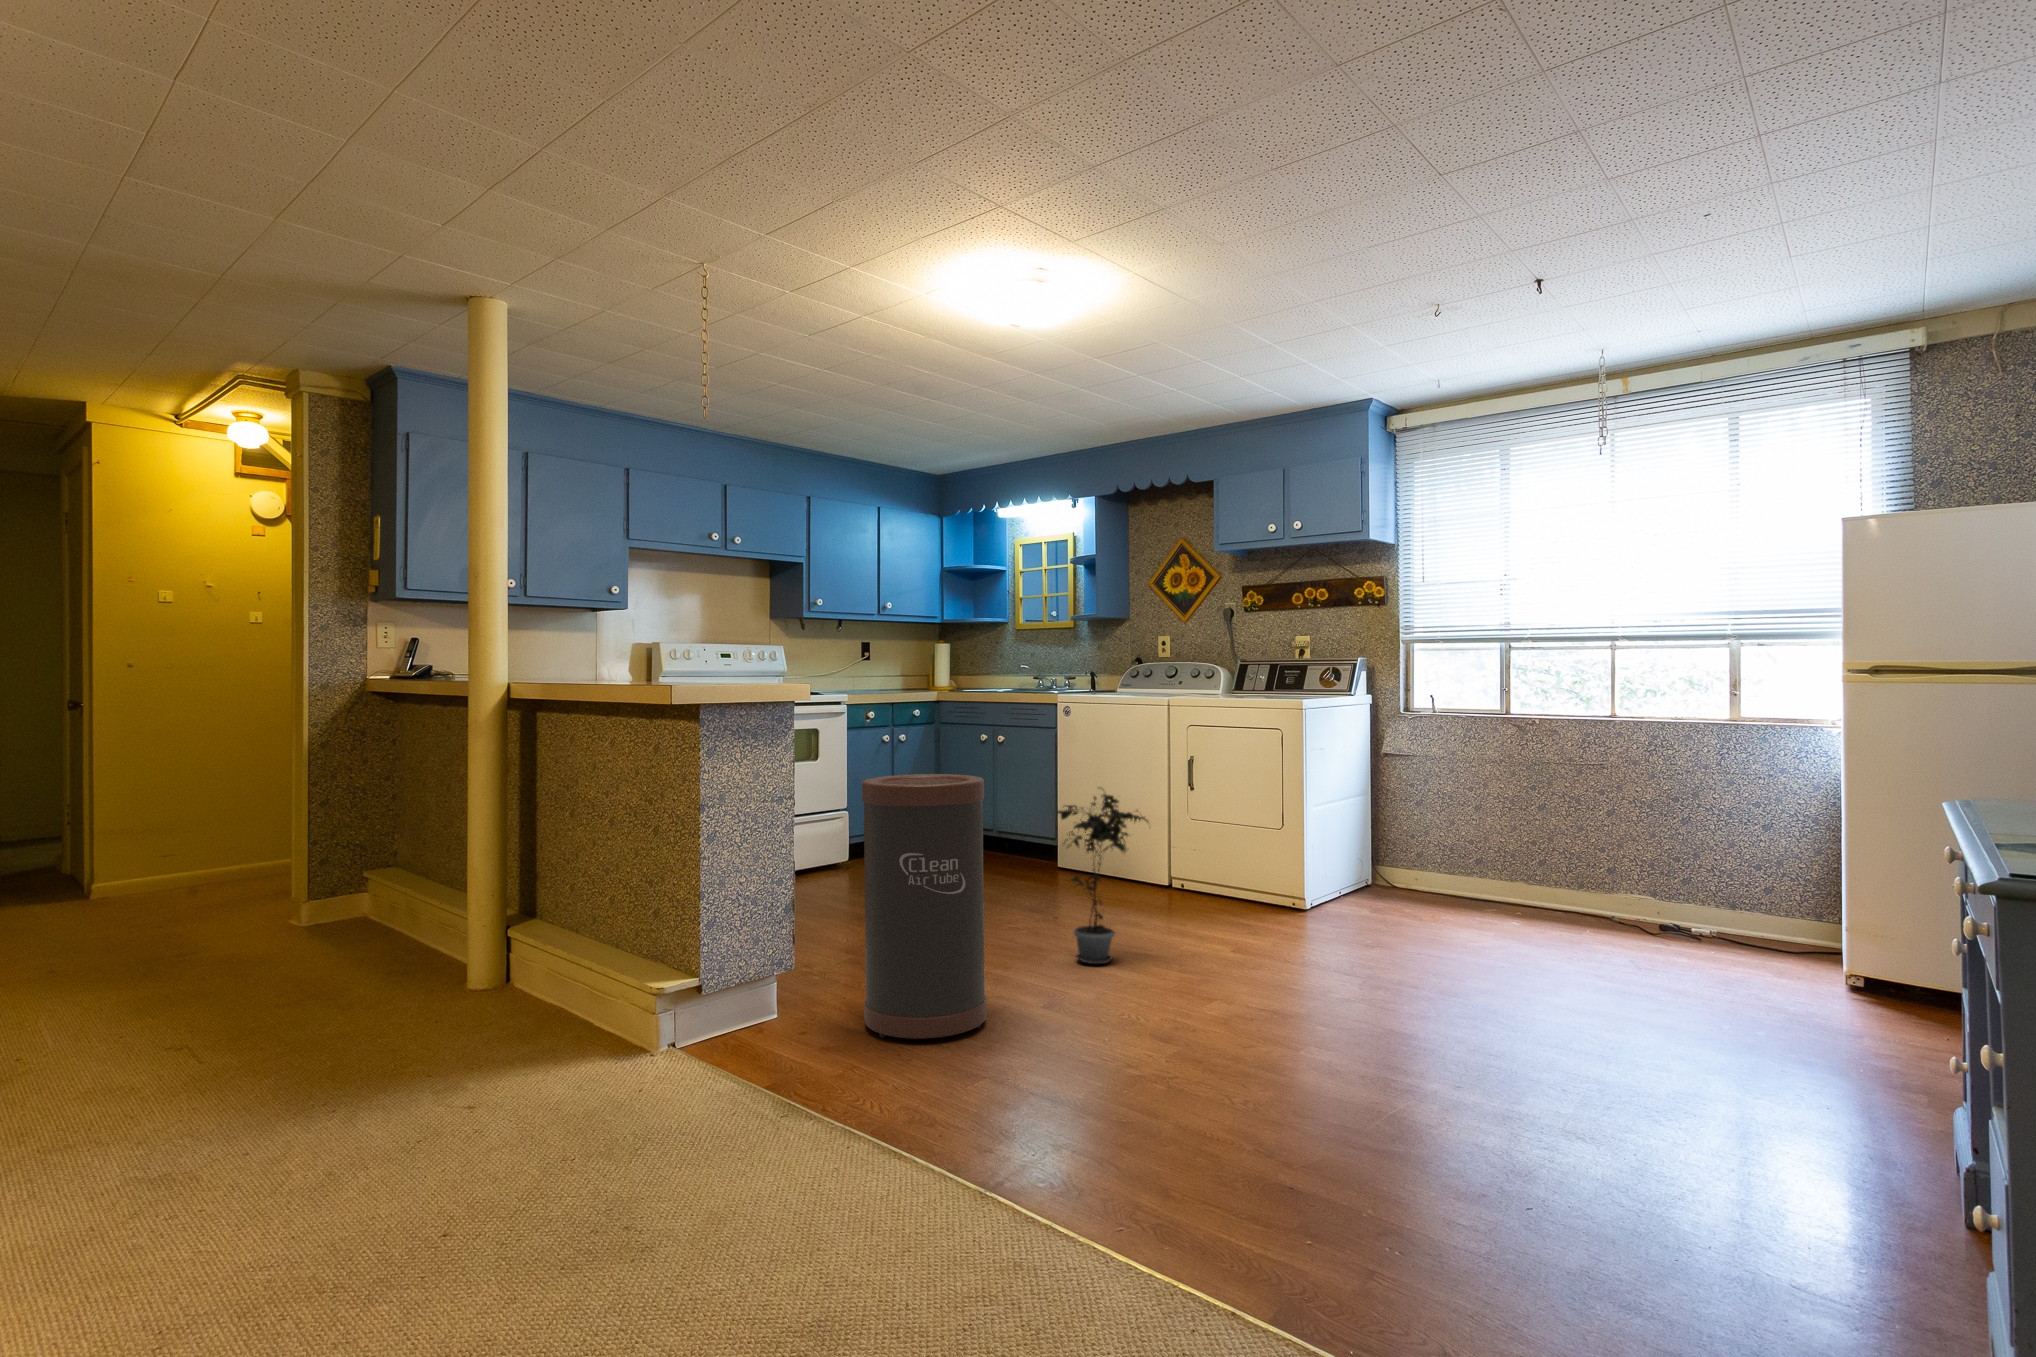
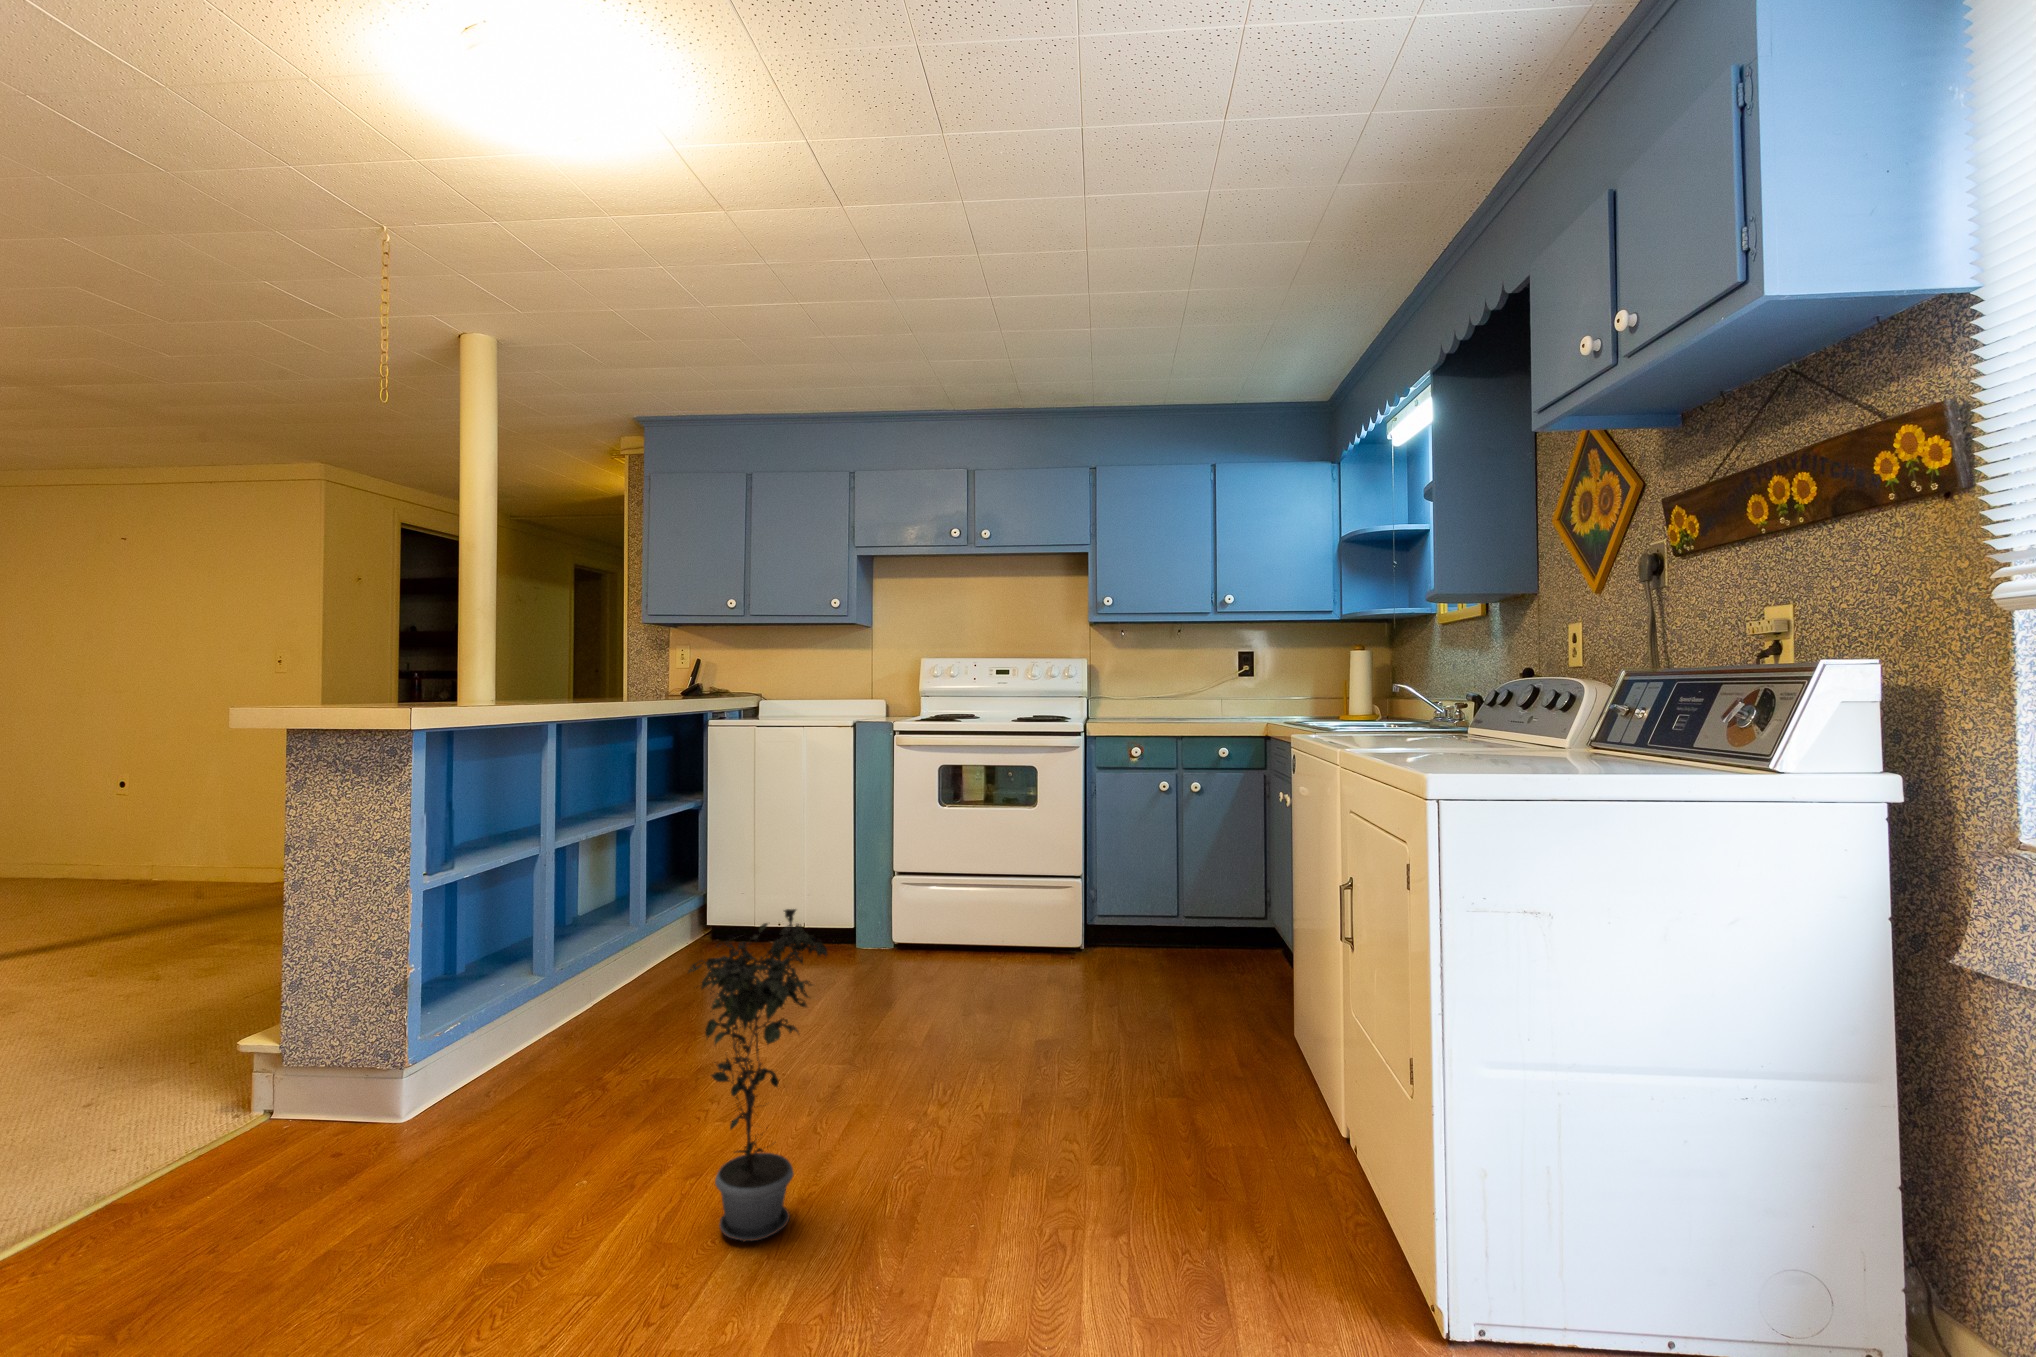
trash can: present [862,774,986,1038] -> none [222,840,445,1256]

